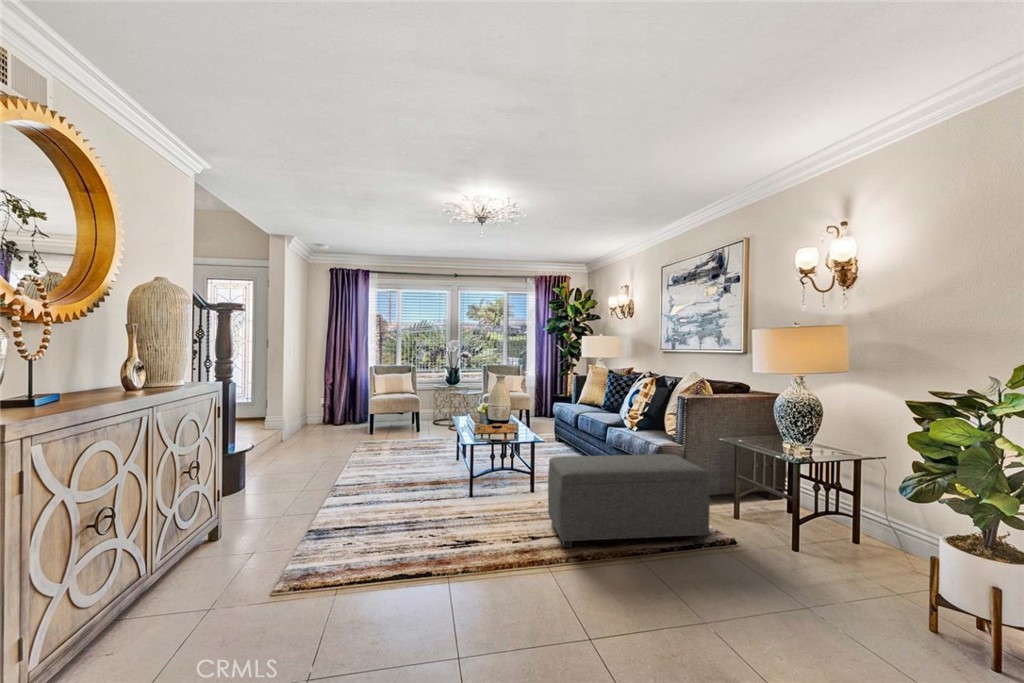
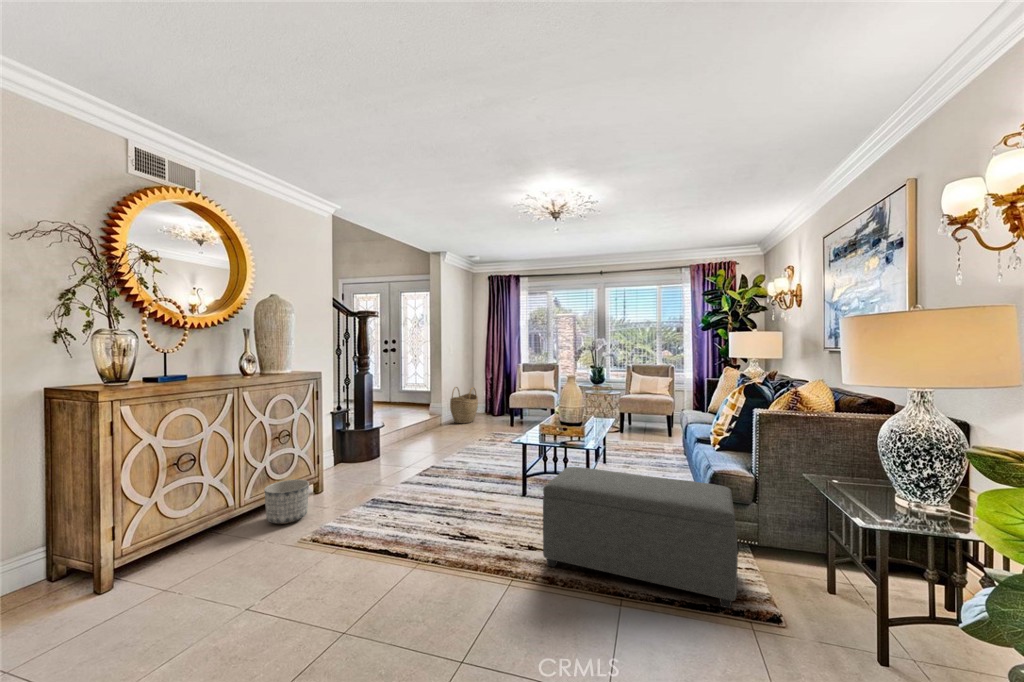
woven basket: none [294,394,327,437] -> present [450,387,478,424]
planter: none [181,525,247,591] -> present [264,479,309,524]

